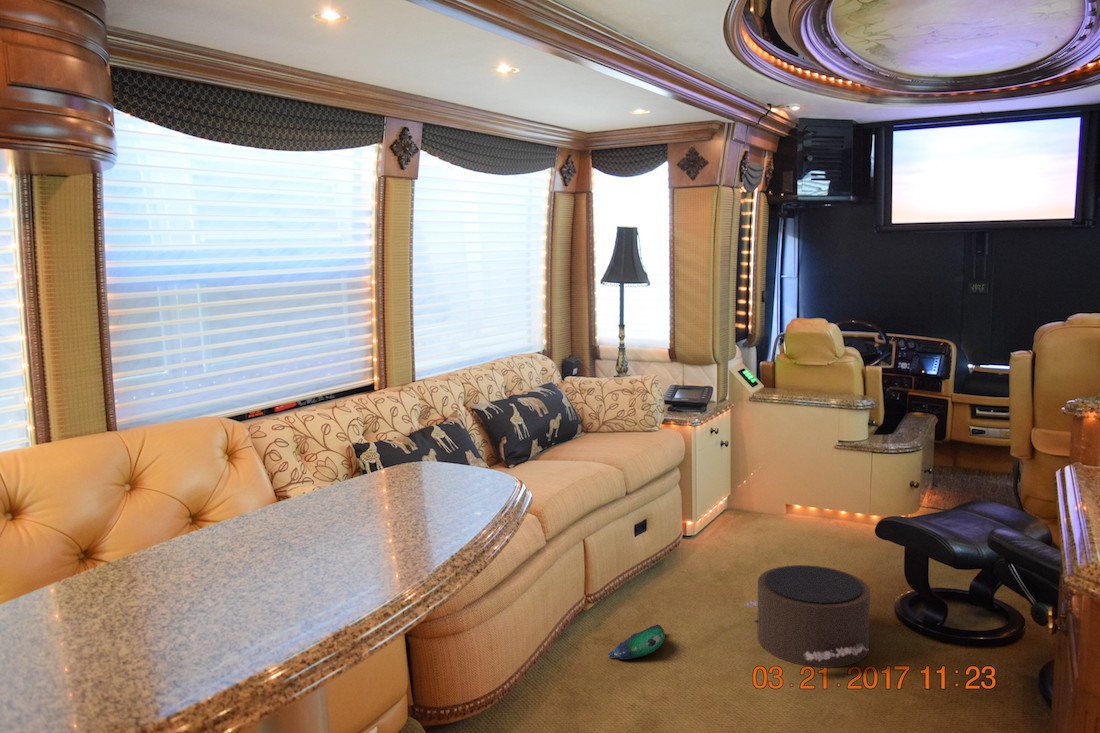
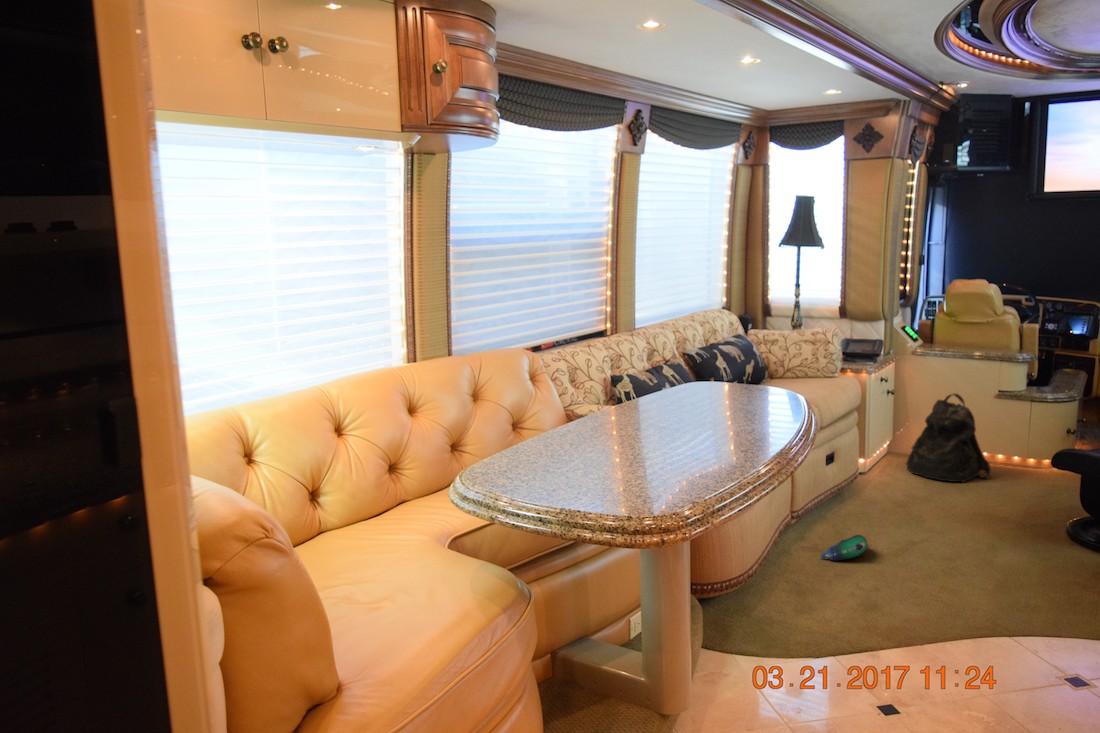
backpack: none [739,446,830,546] -> present [906,394,991,482]
pouf: present [744,565,870,668] -> none [930,491,1055,573]

